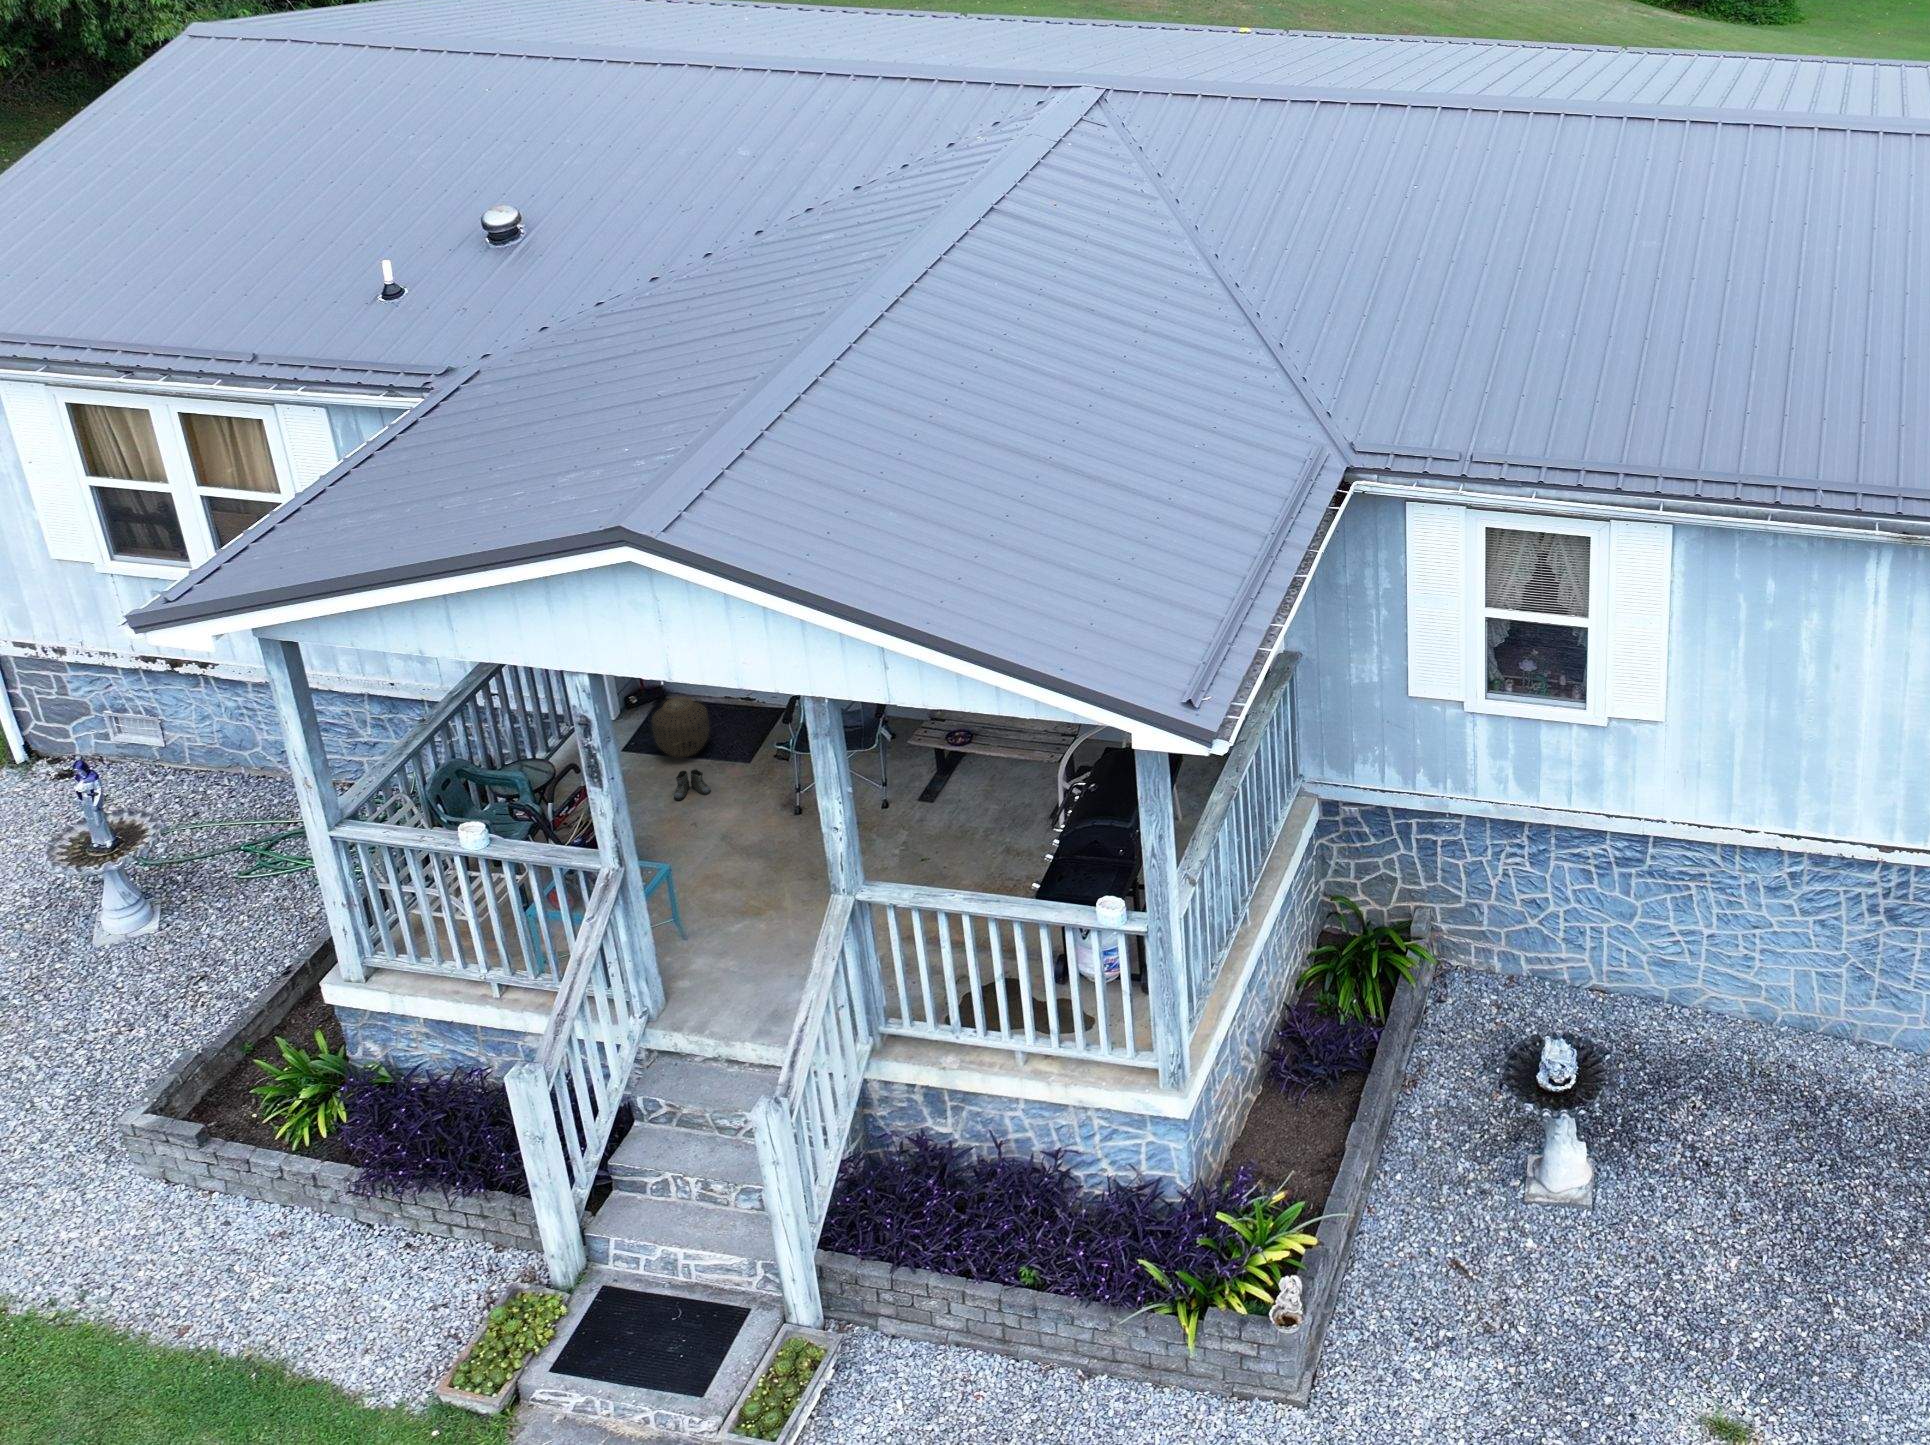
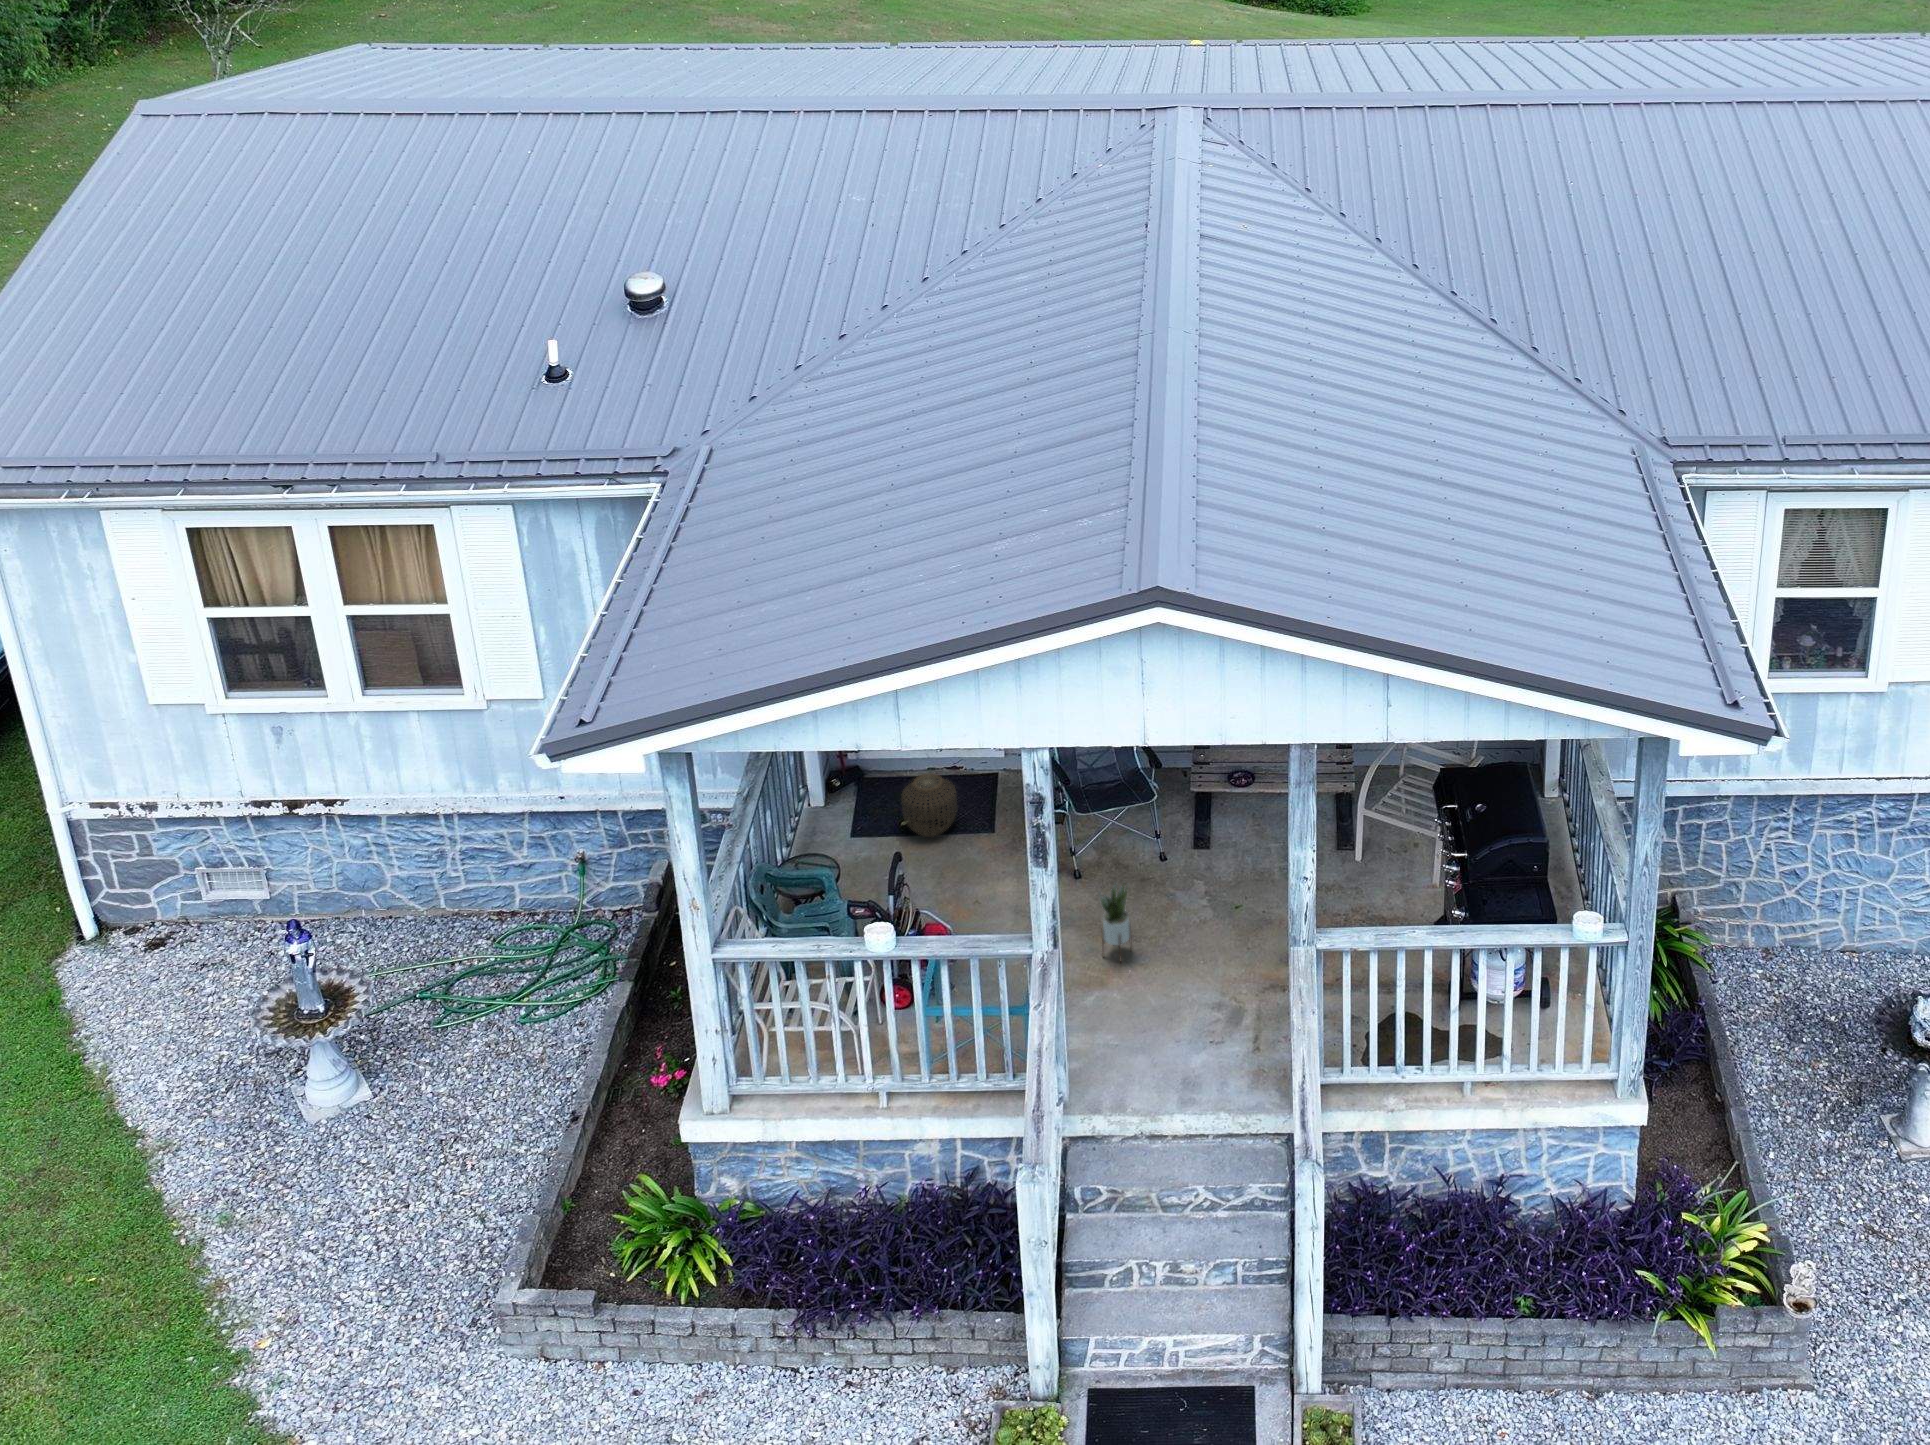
boots: present [674,769,711,800] -> none [945,846,987,881]
potted plant: none [745,812,791,894] -> present [1100,885,1131,954]

